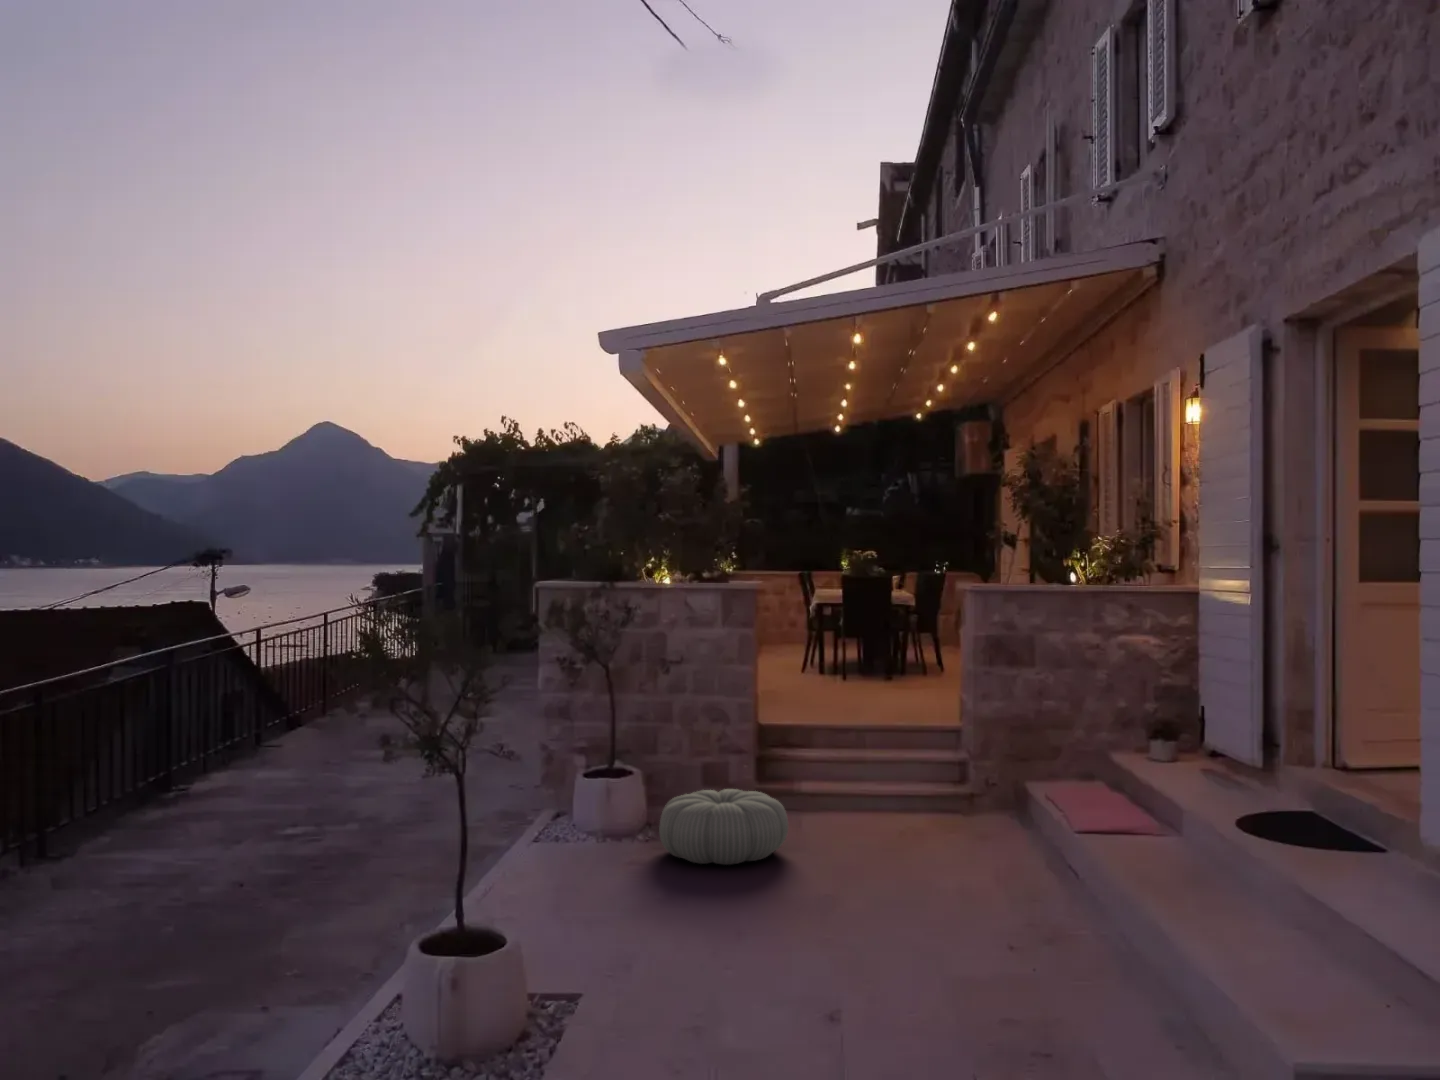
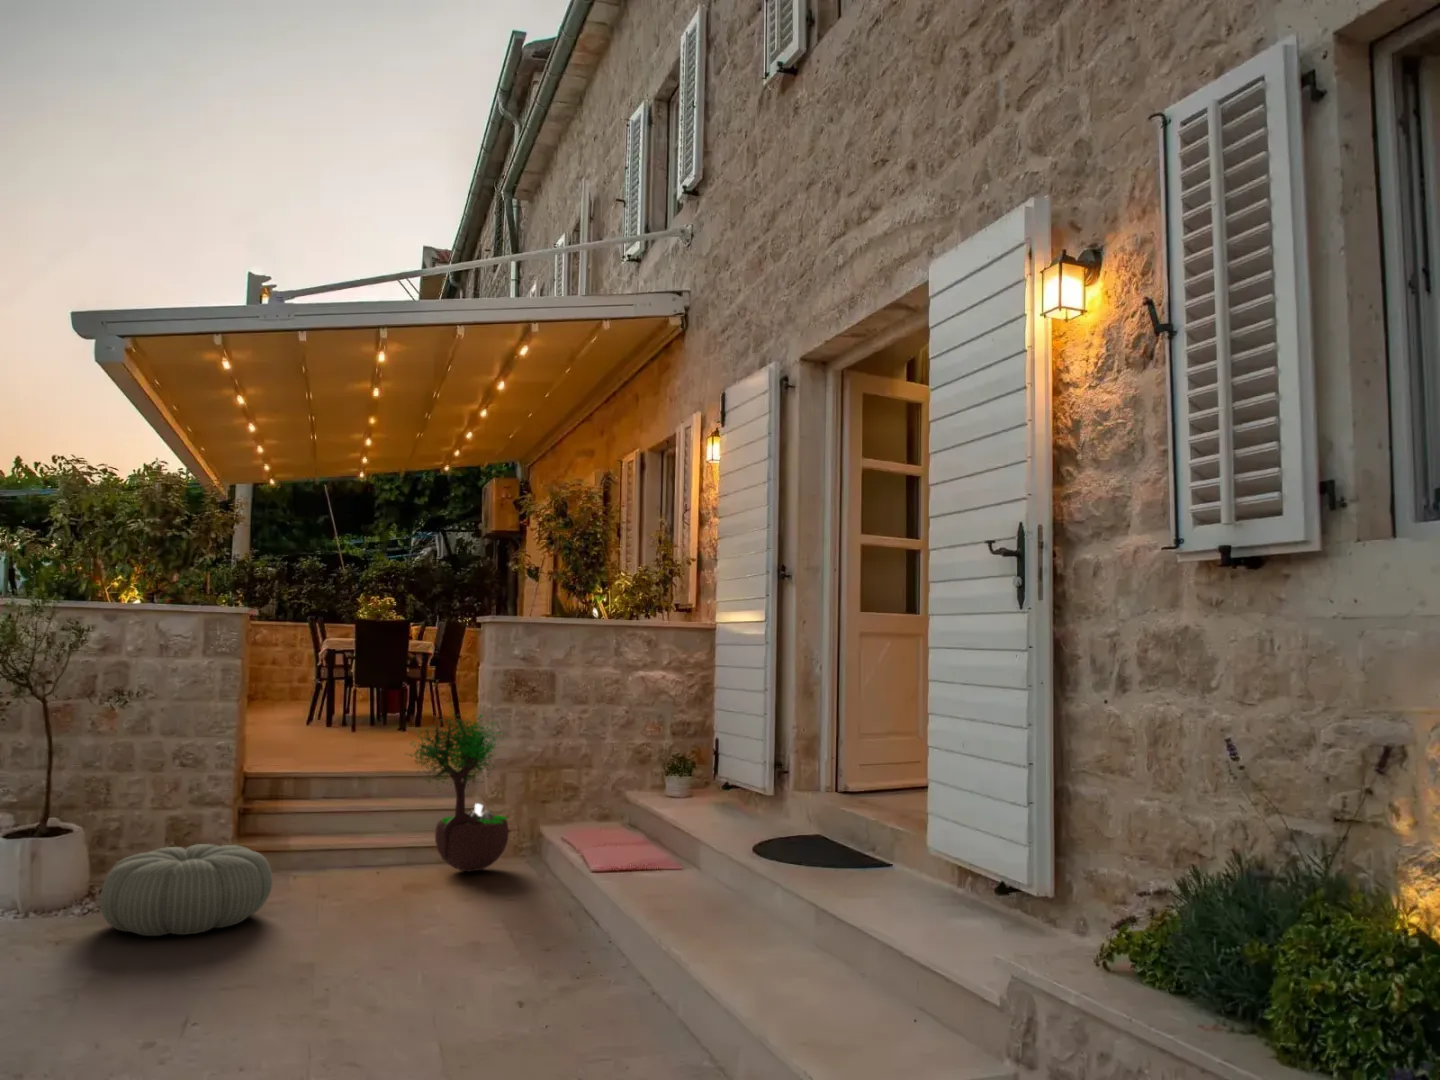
potted tree: none [894,668,993,825] -> present [410,712,509,871]

